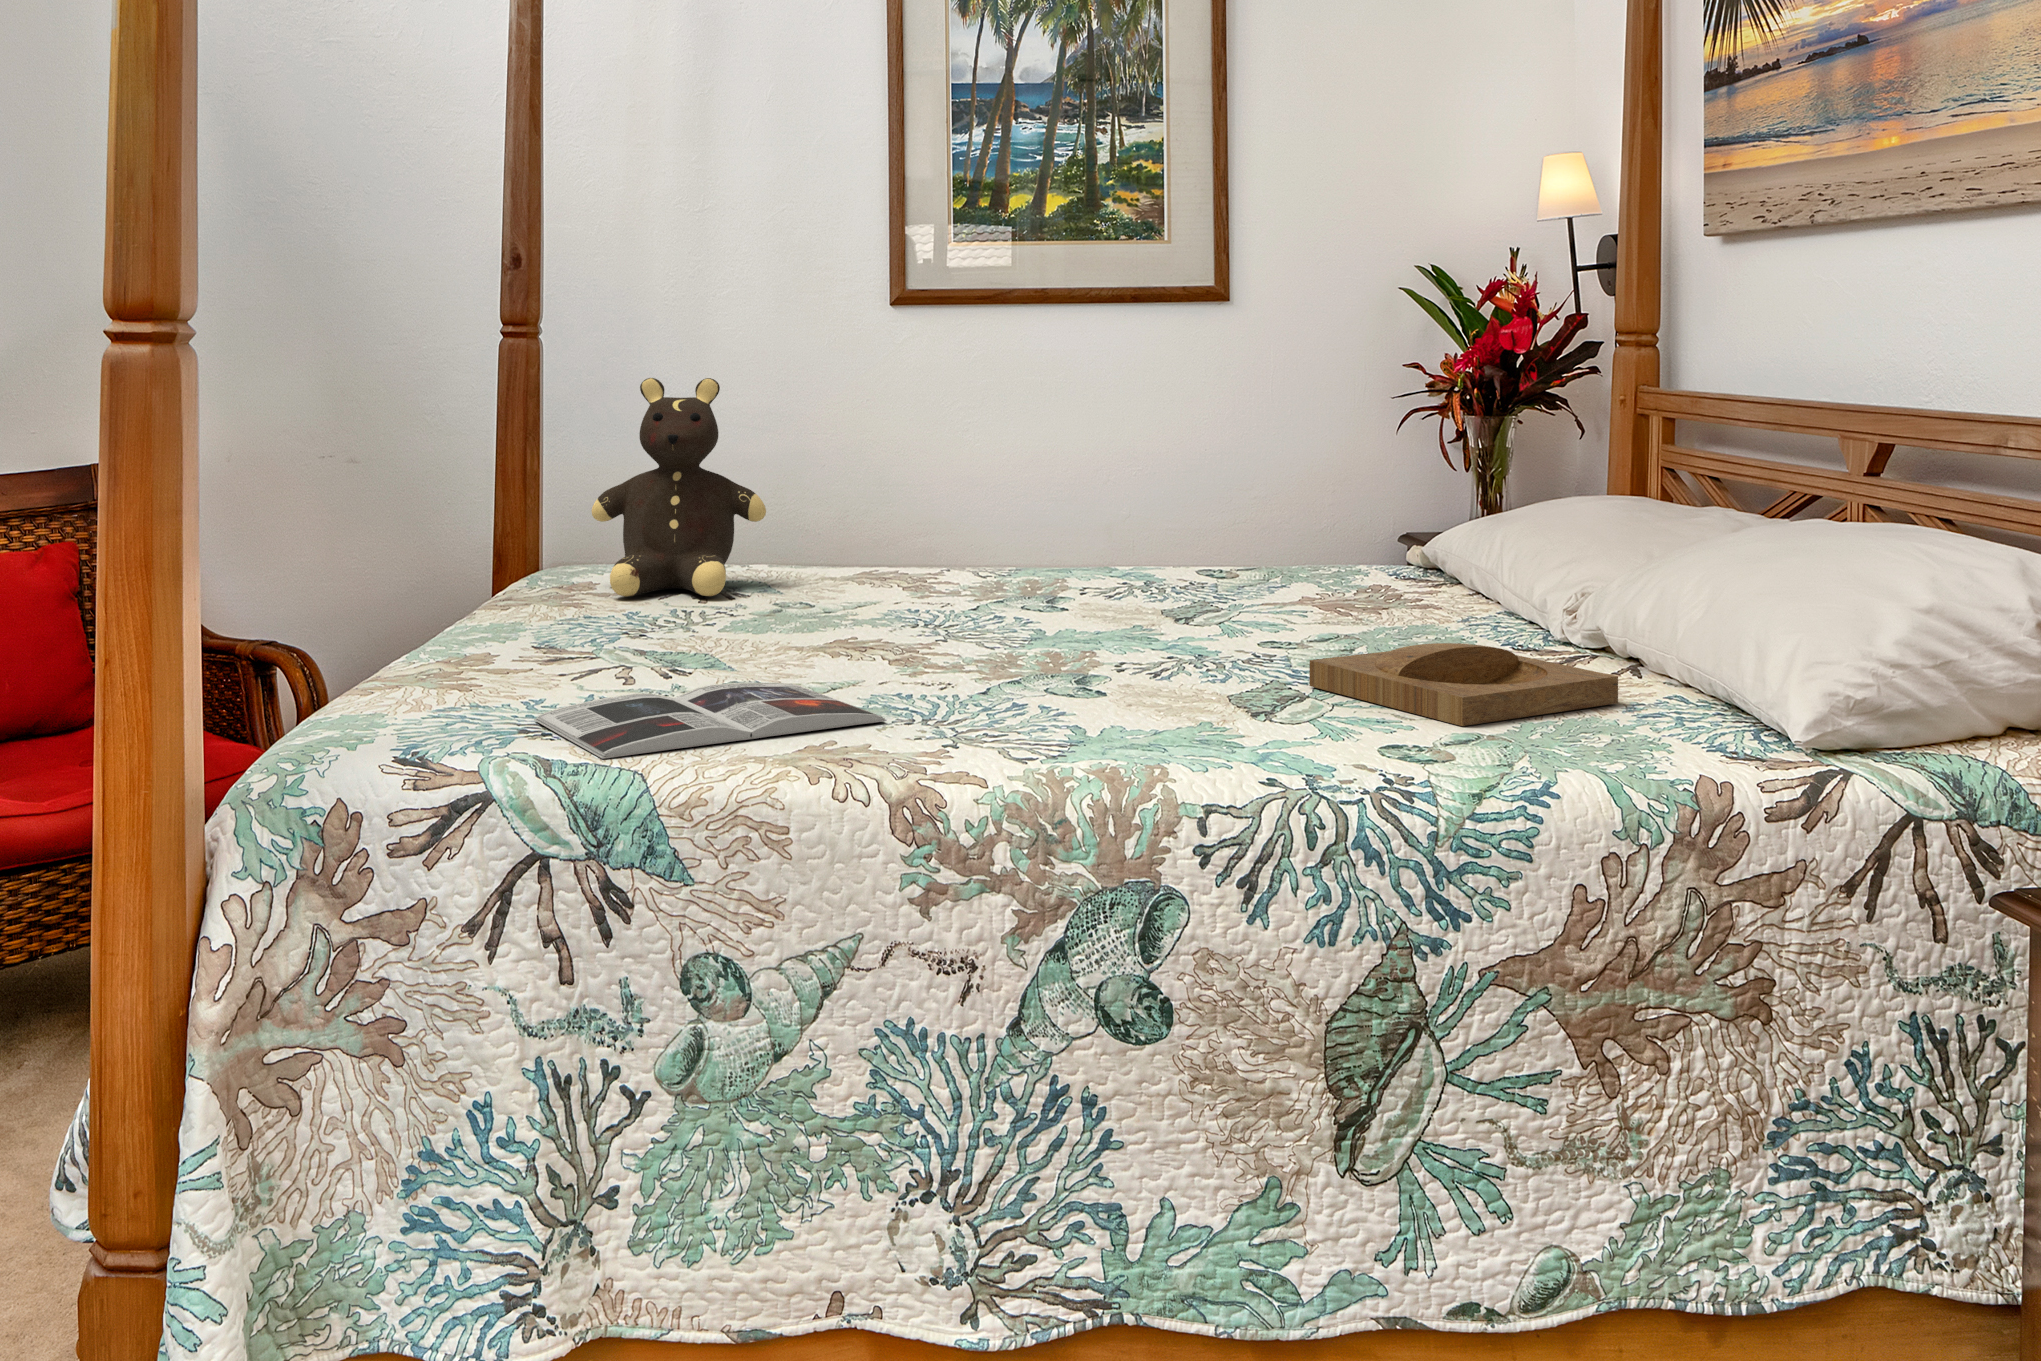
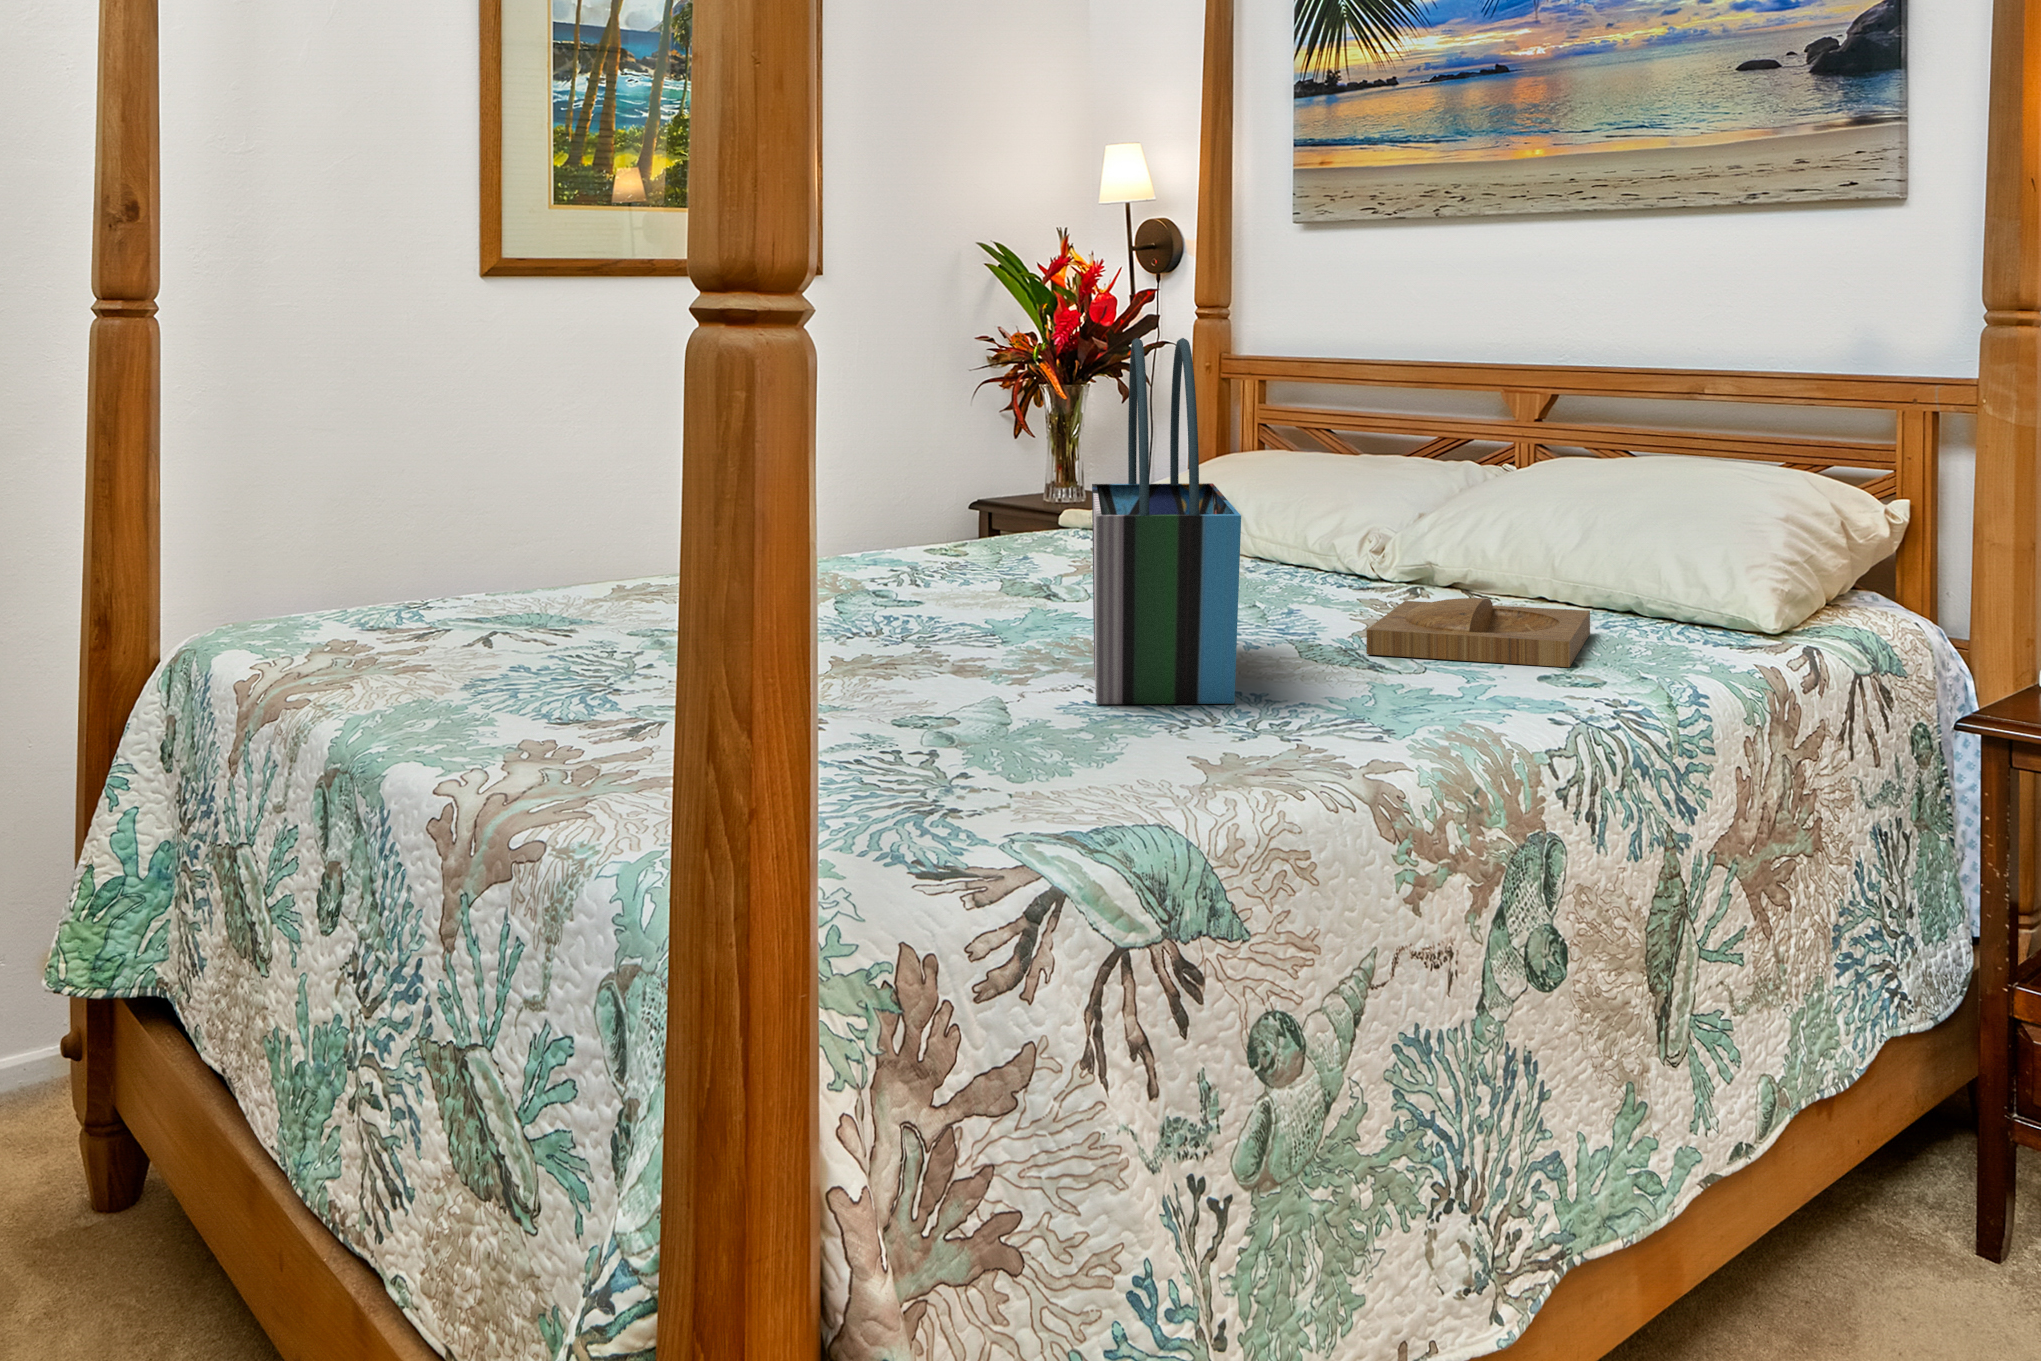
tote bag: none [889,351,1173,703] -> present [1092,338,1241,704]
teddy bear: present [592,378,766,597] -> none [302,379,534,667]
magazine: present [534,683,887,759] -> none [864,724,1188,829]

